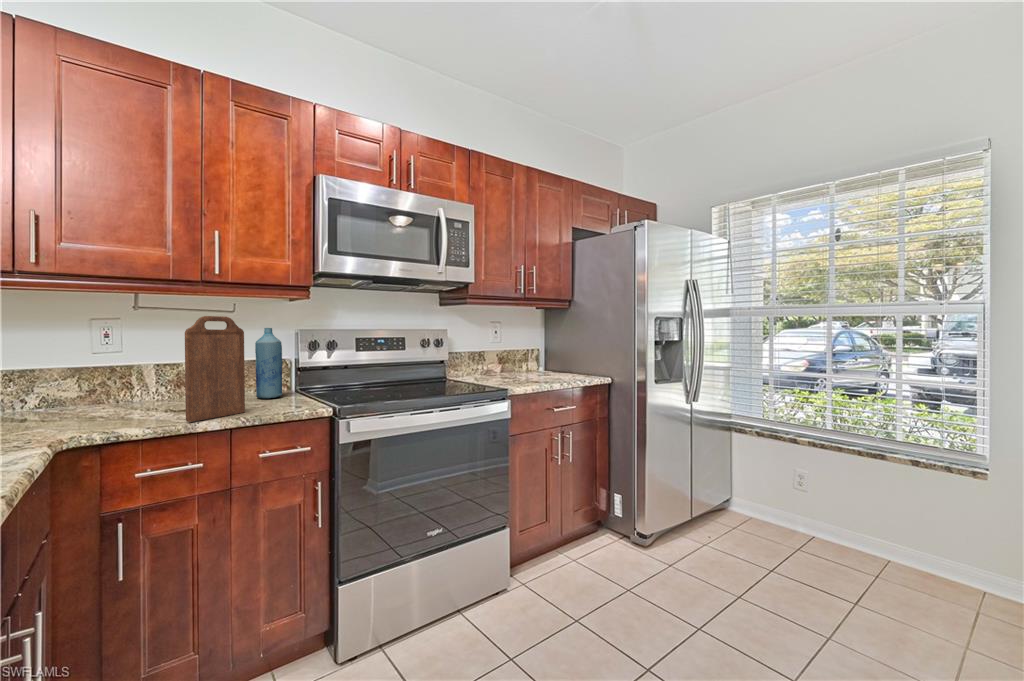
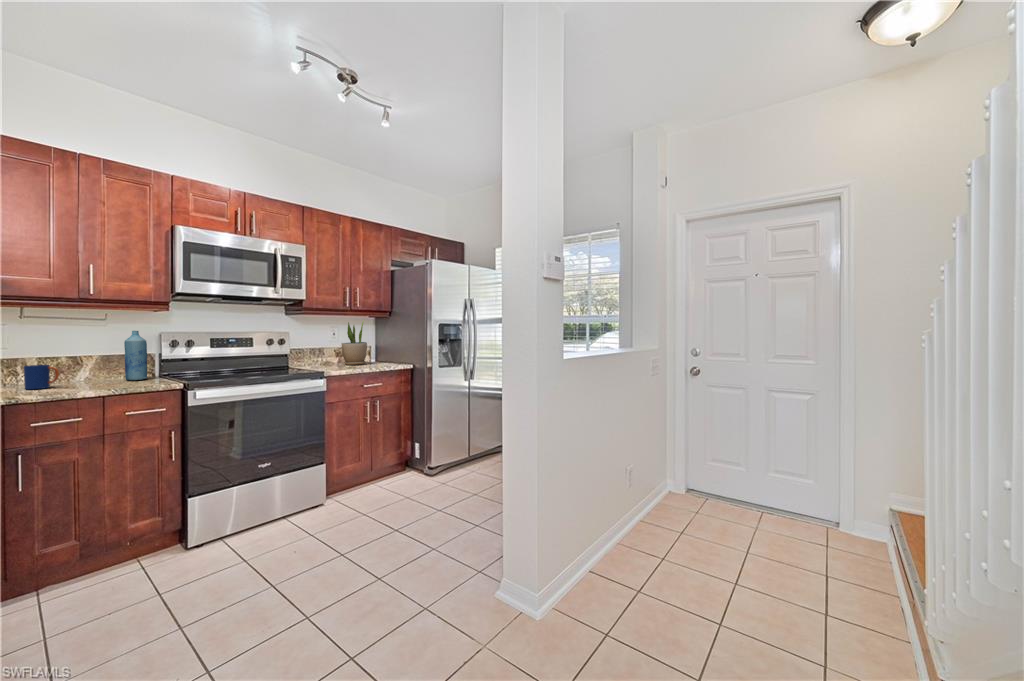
potted plant: none [507,312,541,376] -> present [342,322,367,365]
cutting board: present [185,316,245,422] -> none [65,323,114,393]
mug: none [135,377,177,412] -> present [24,365,59,389]

